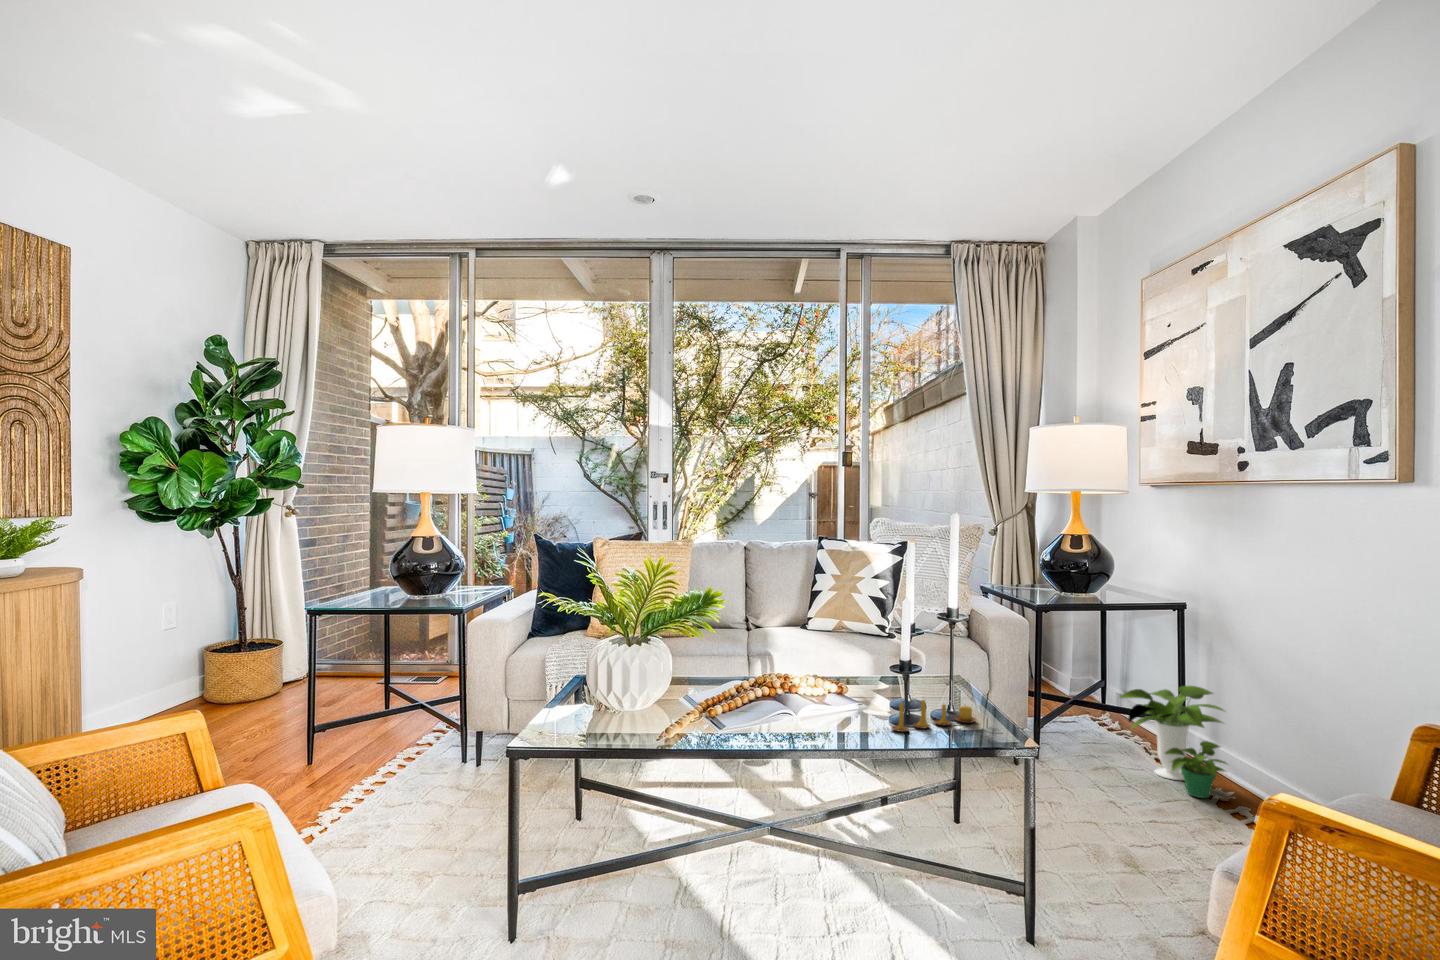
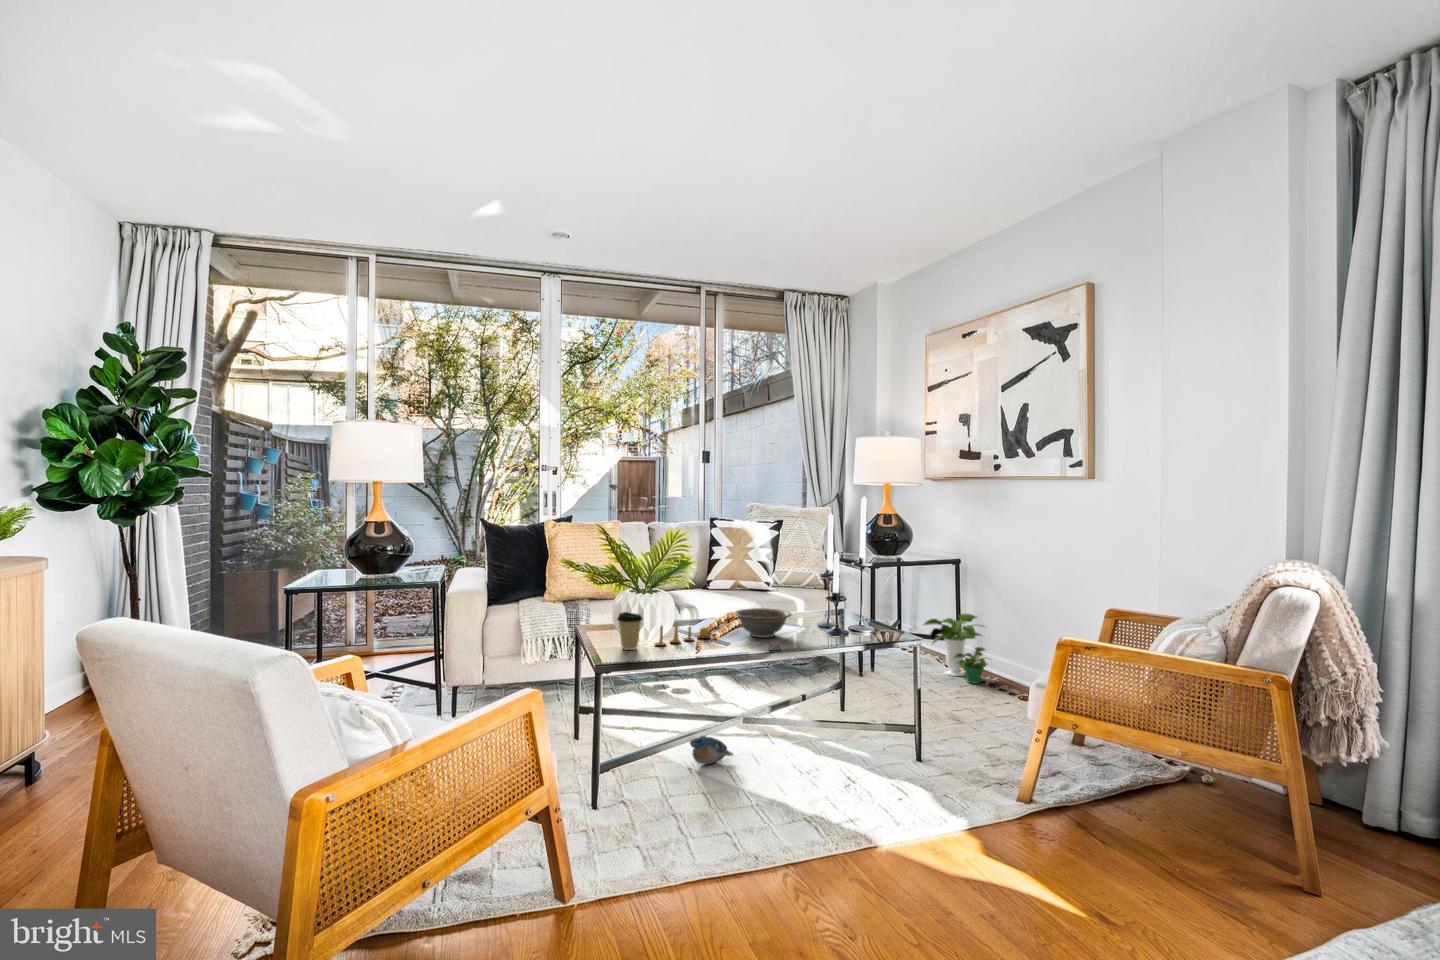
decorative bowl: none [750,674,835,722] -> present [734,608,791,638]
coffee cup: none [565,675,601,729] -> present [617,612,642,650]
candle: present [892,700,976,732] -> present [655,624,710,646]
plush toy: none [670,851,738,901] -> present [690,736,733,765]

